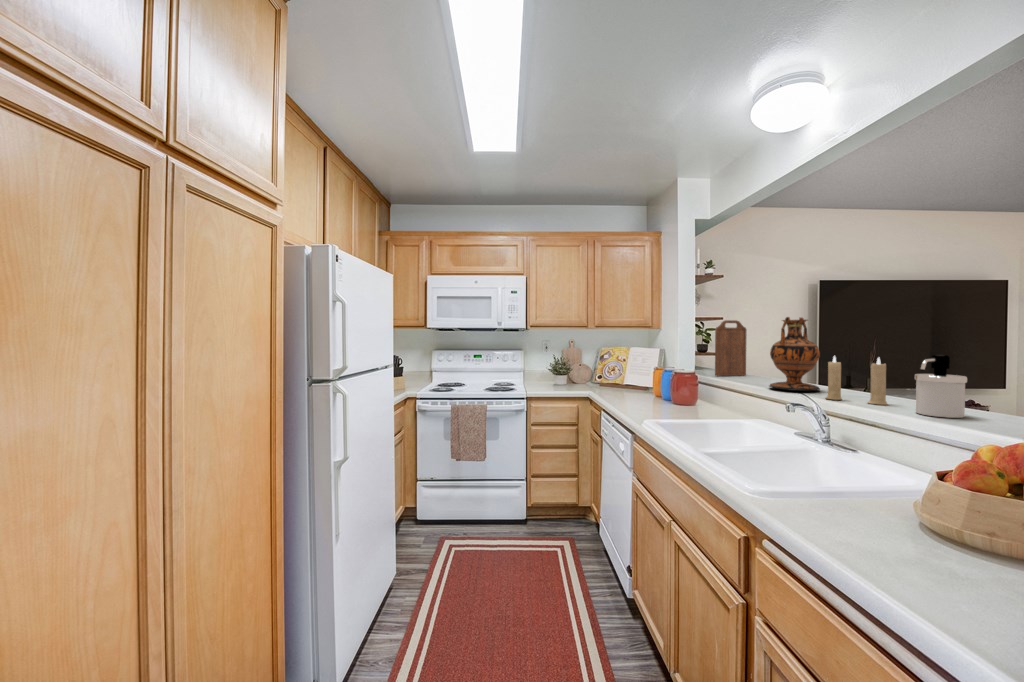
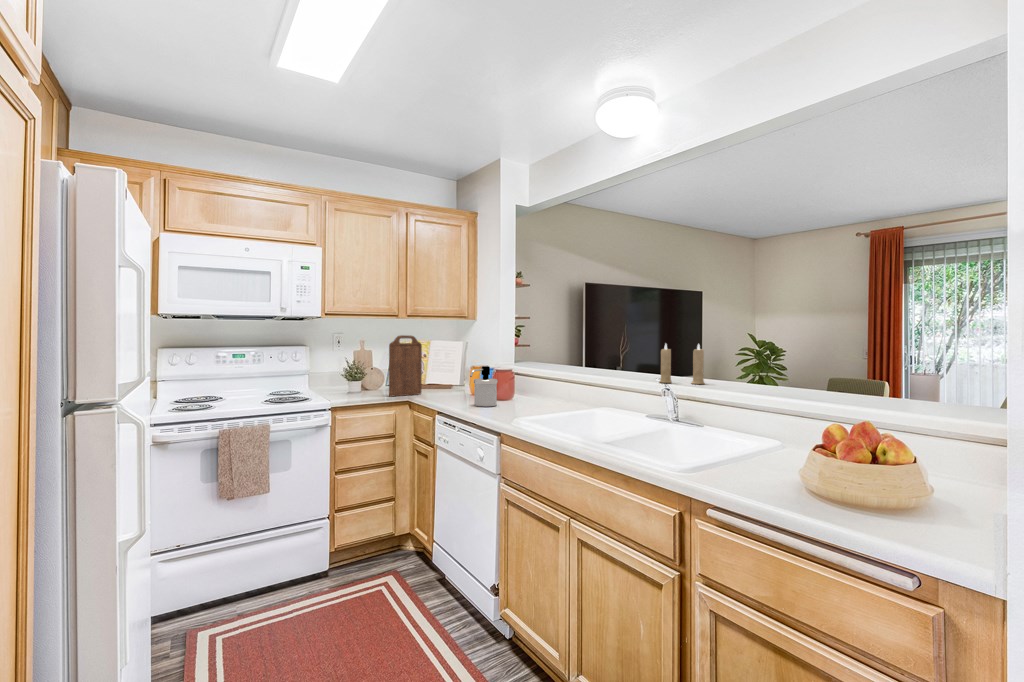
vase: present [769,317,820,391] -> none [604,308,646,378]
cutting board: present [715,320,747,376] -> present [389,335,422,397]
soap dispenser: present [915,355,967,418] -> present [470,366,498,407]

